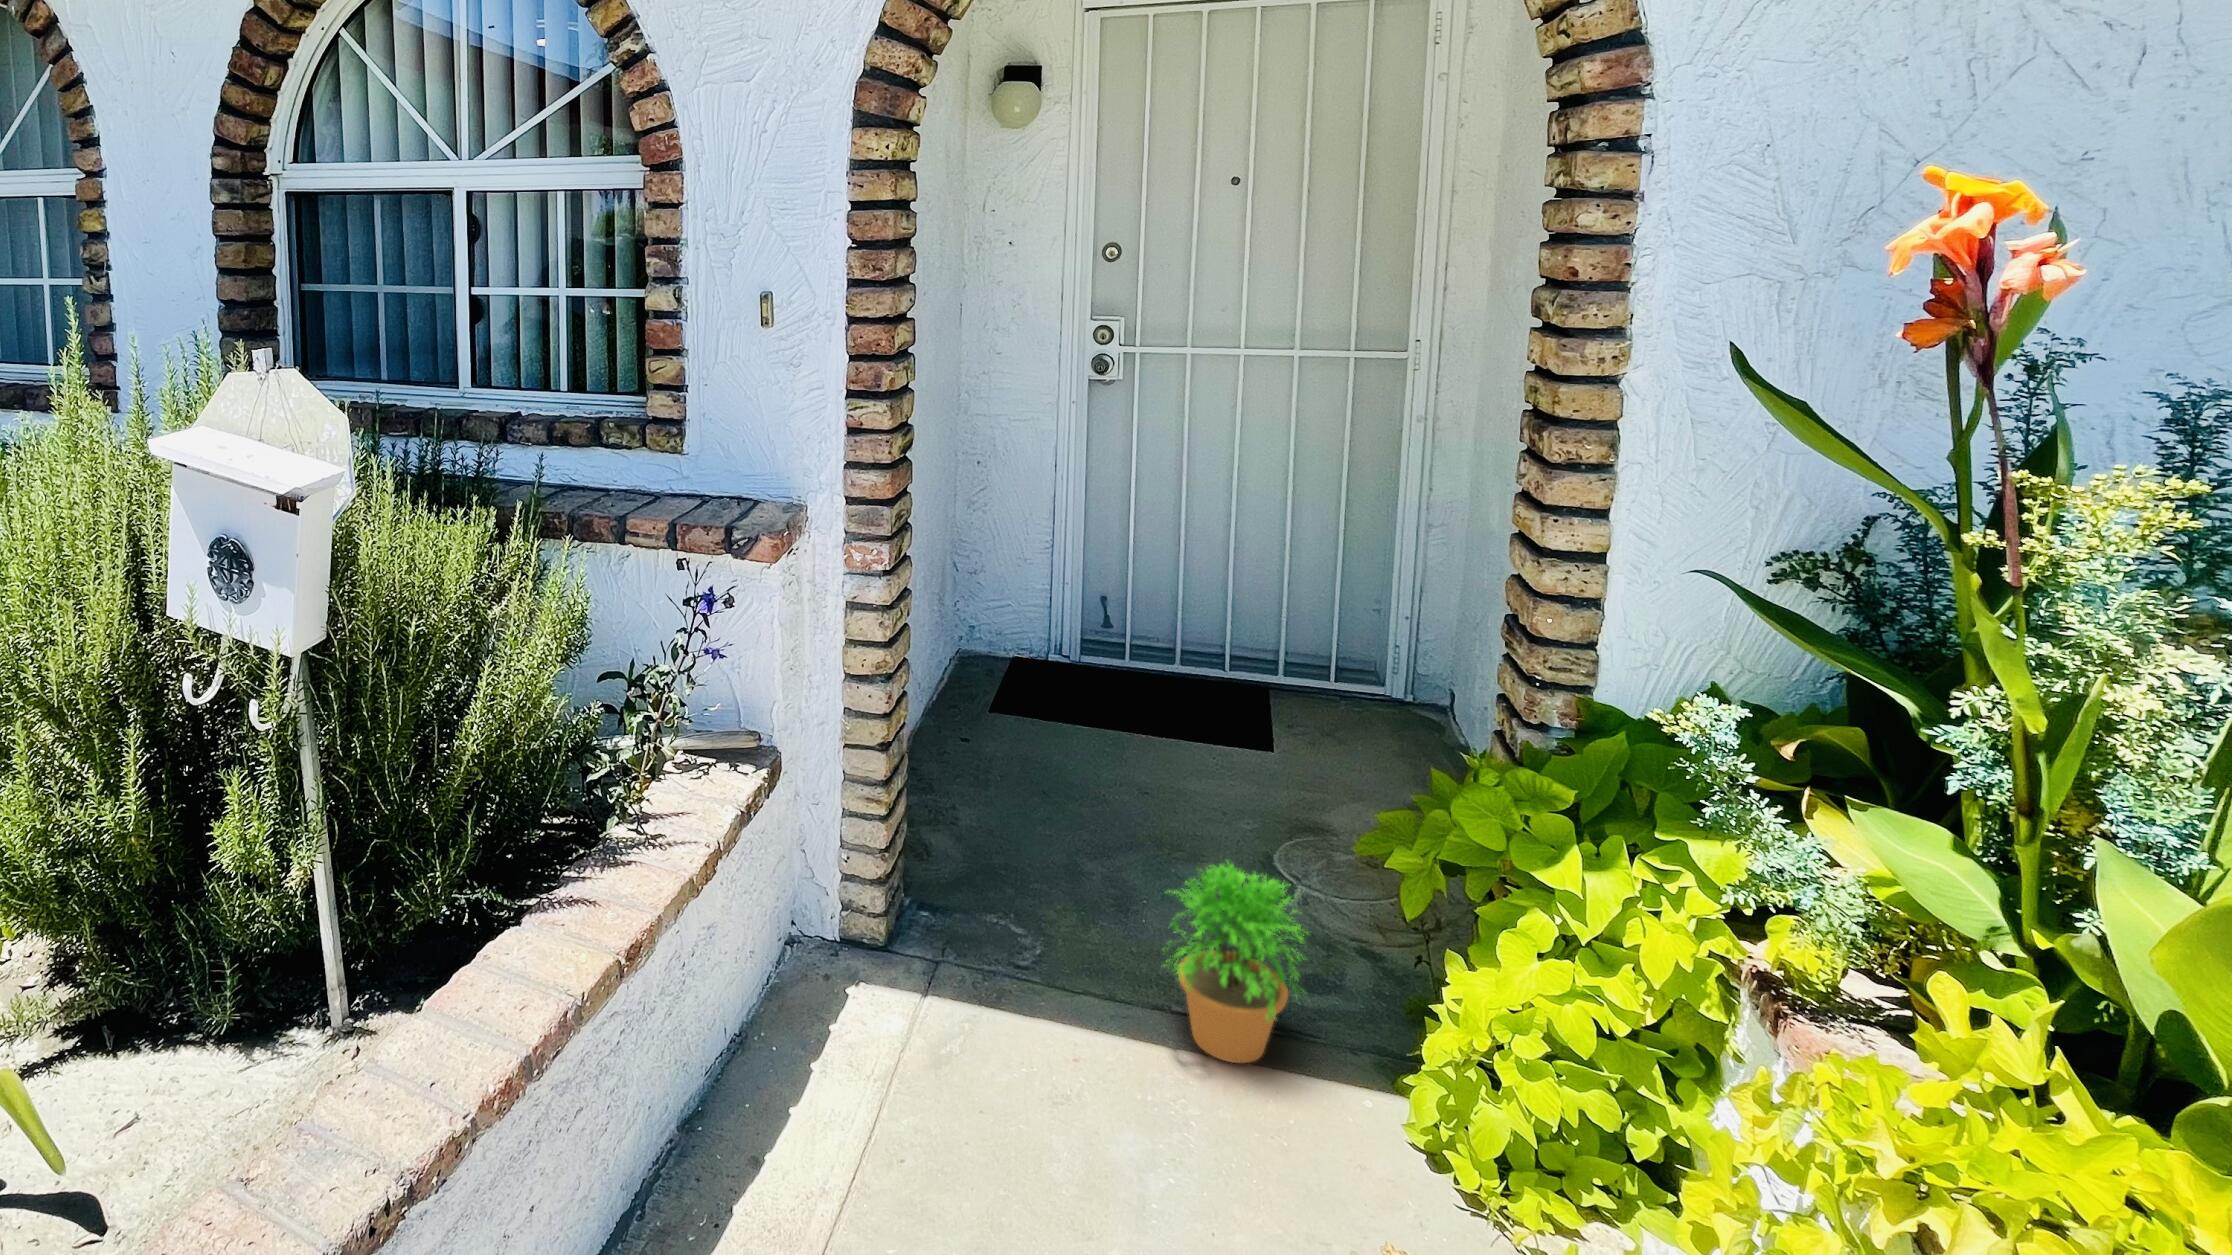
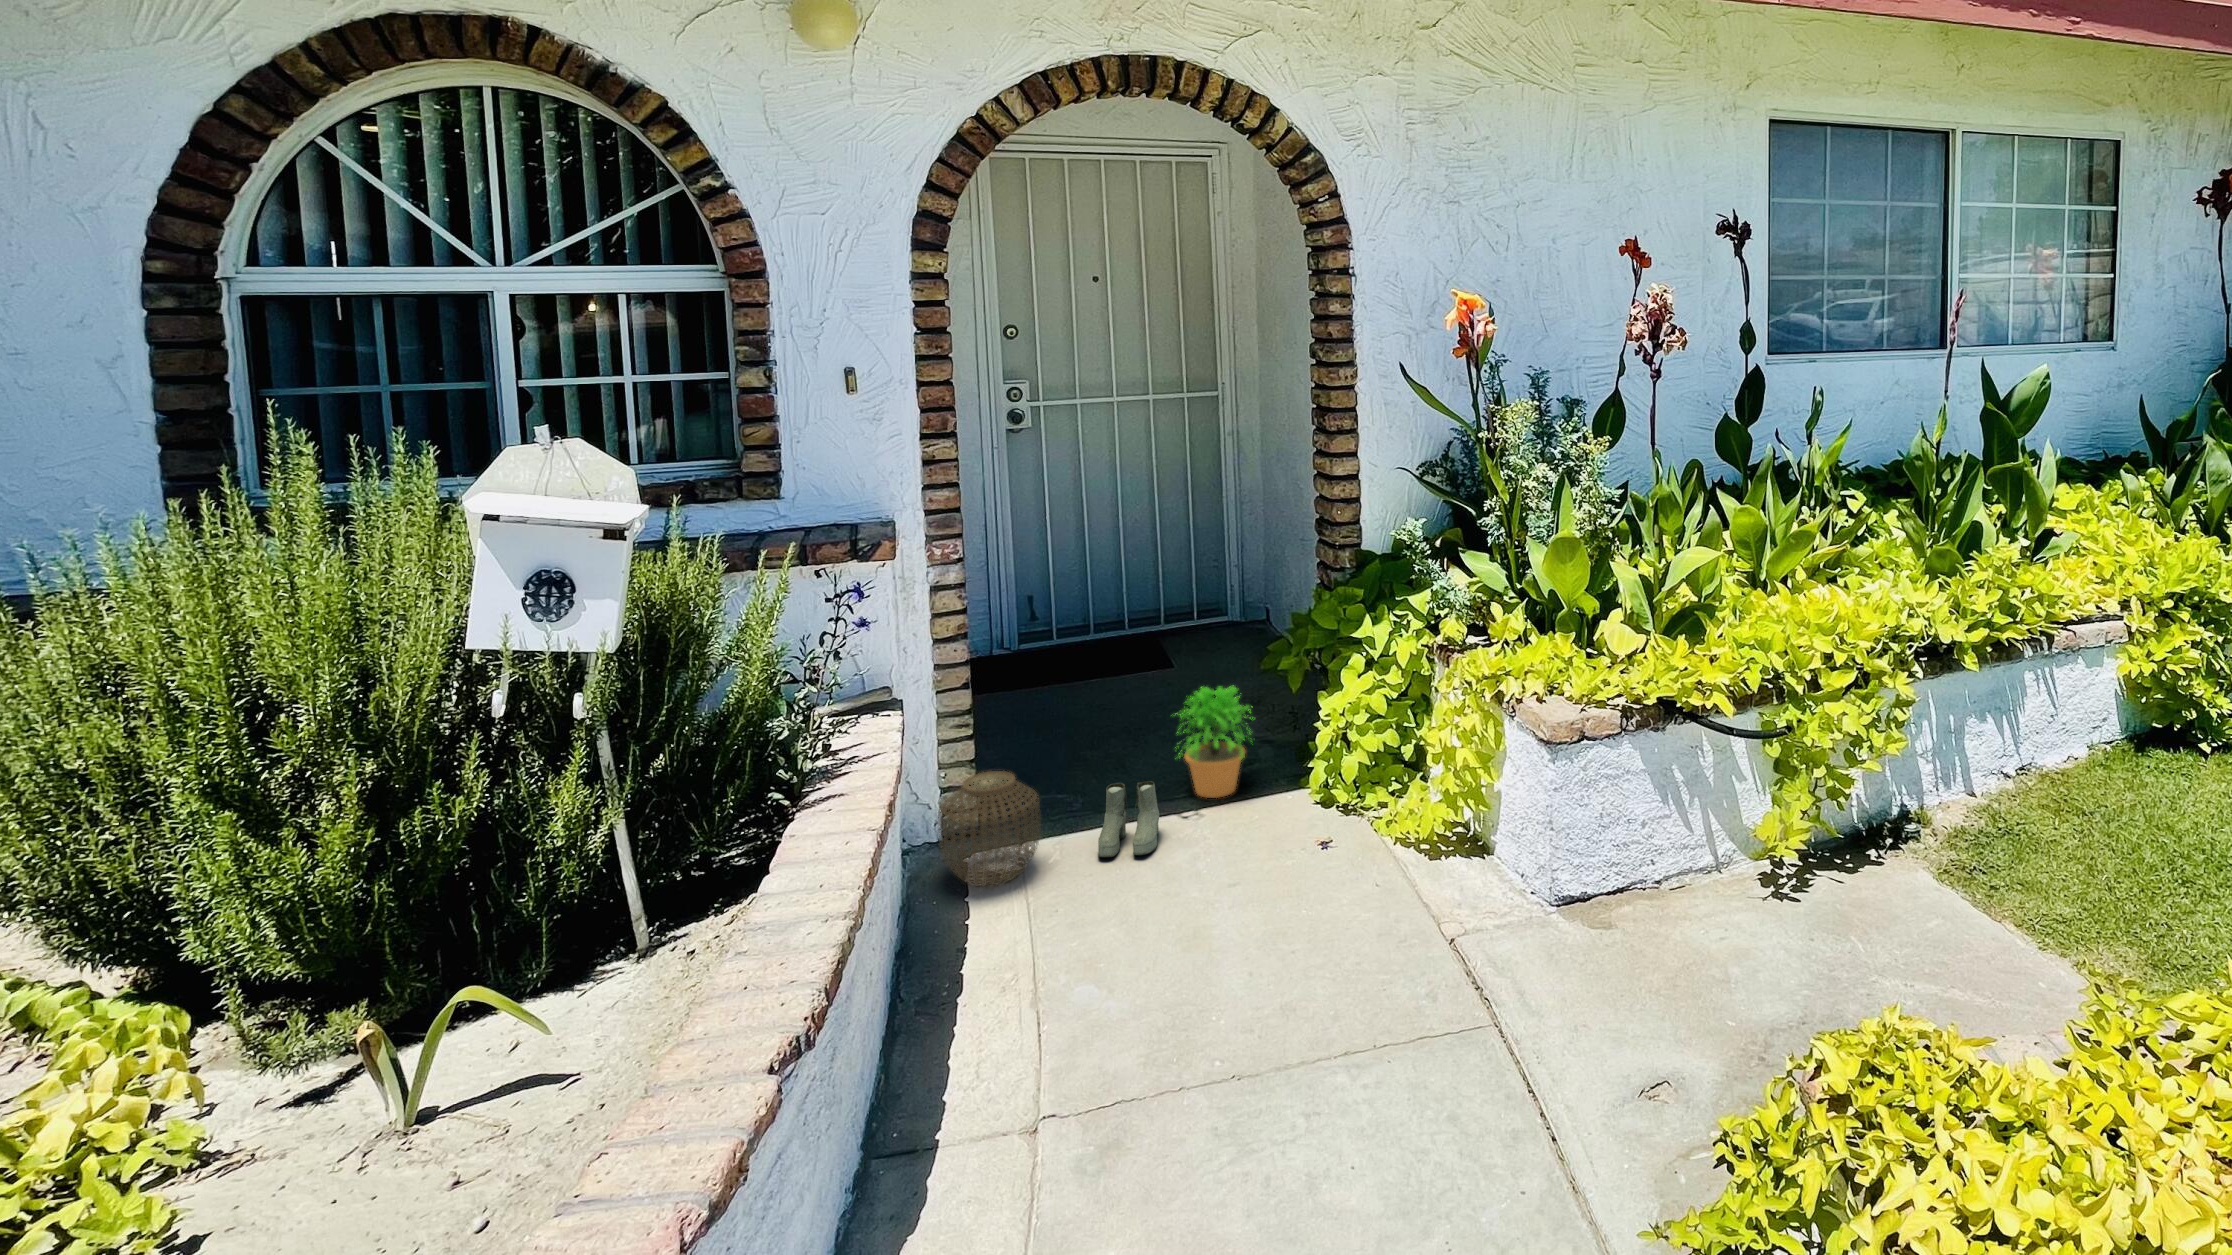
woven basket: none [764,903,906,1084] -> present [938,771,1041,886]
boots: none [982,987,1099,1137] -> present [1098,781,1159,857]

